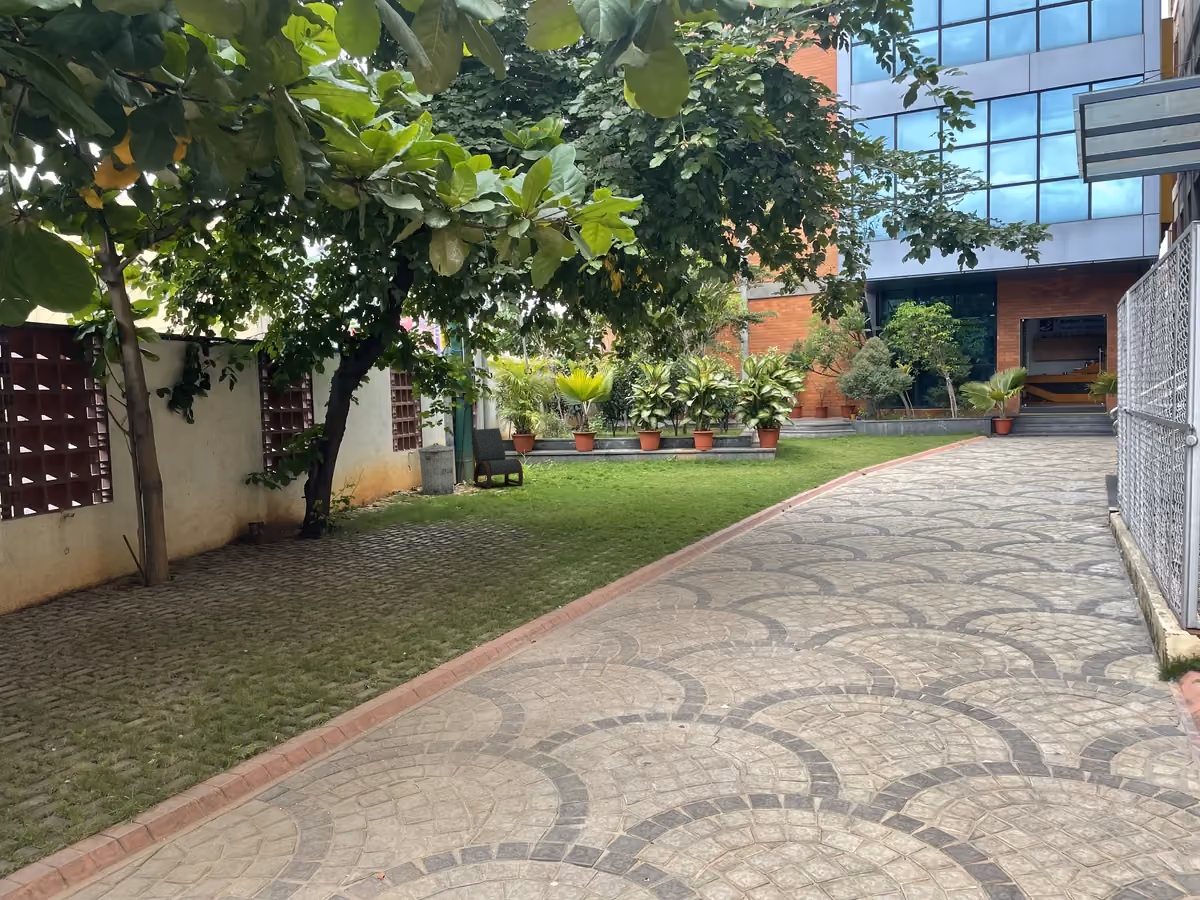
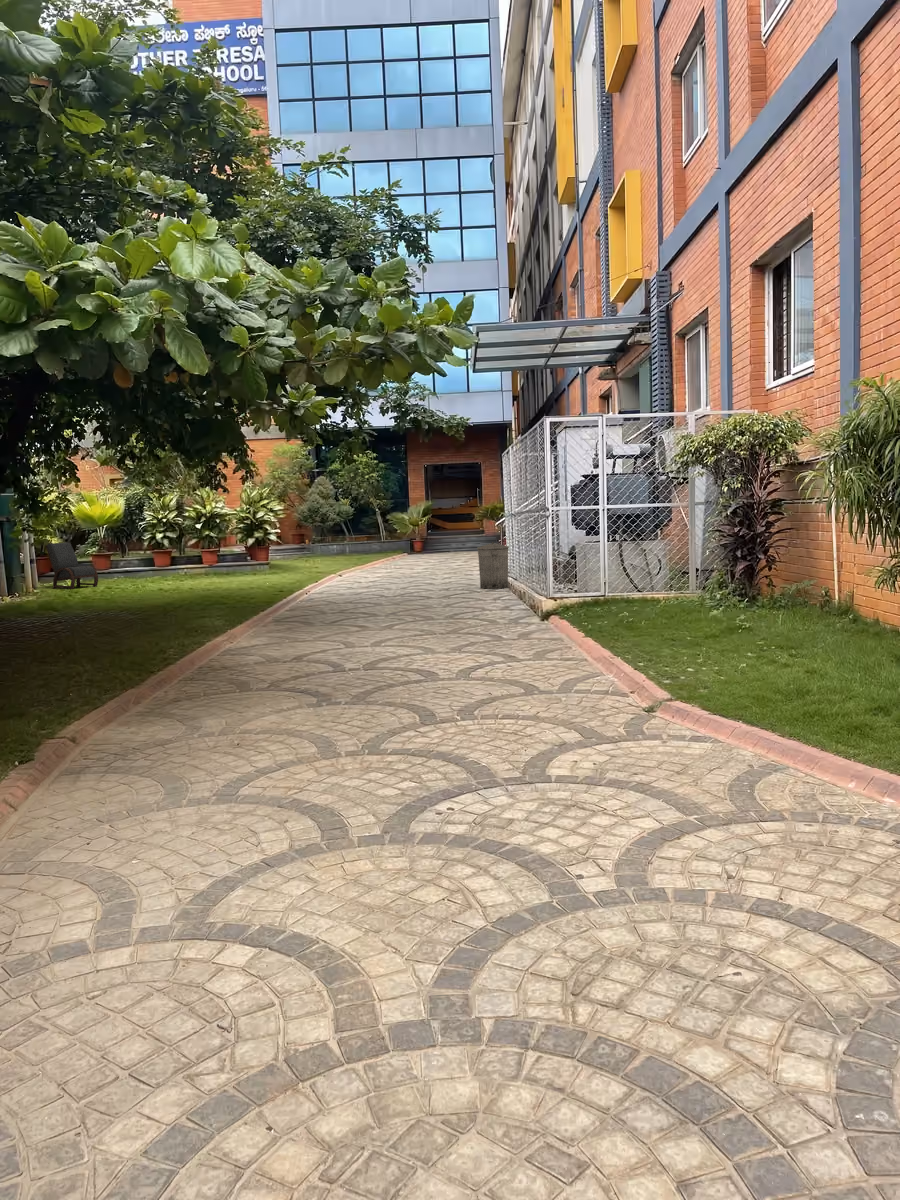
trash can: present [418,443,454,495] -> present [477,542,509,589]

